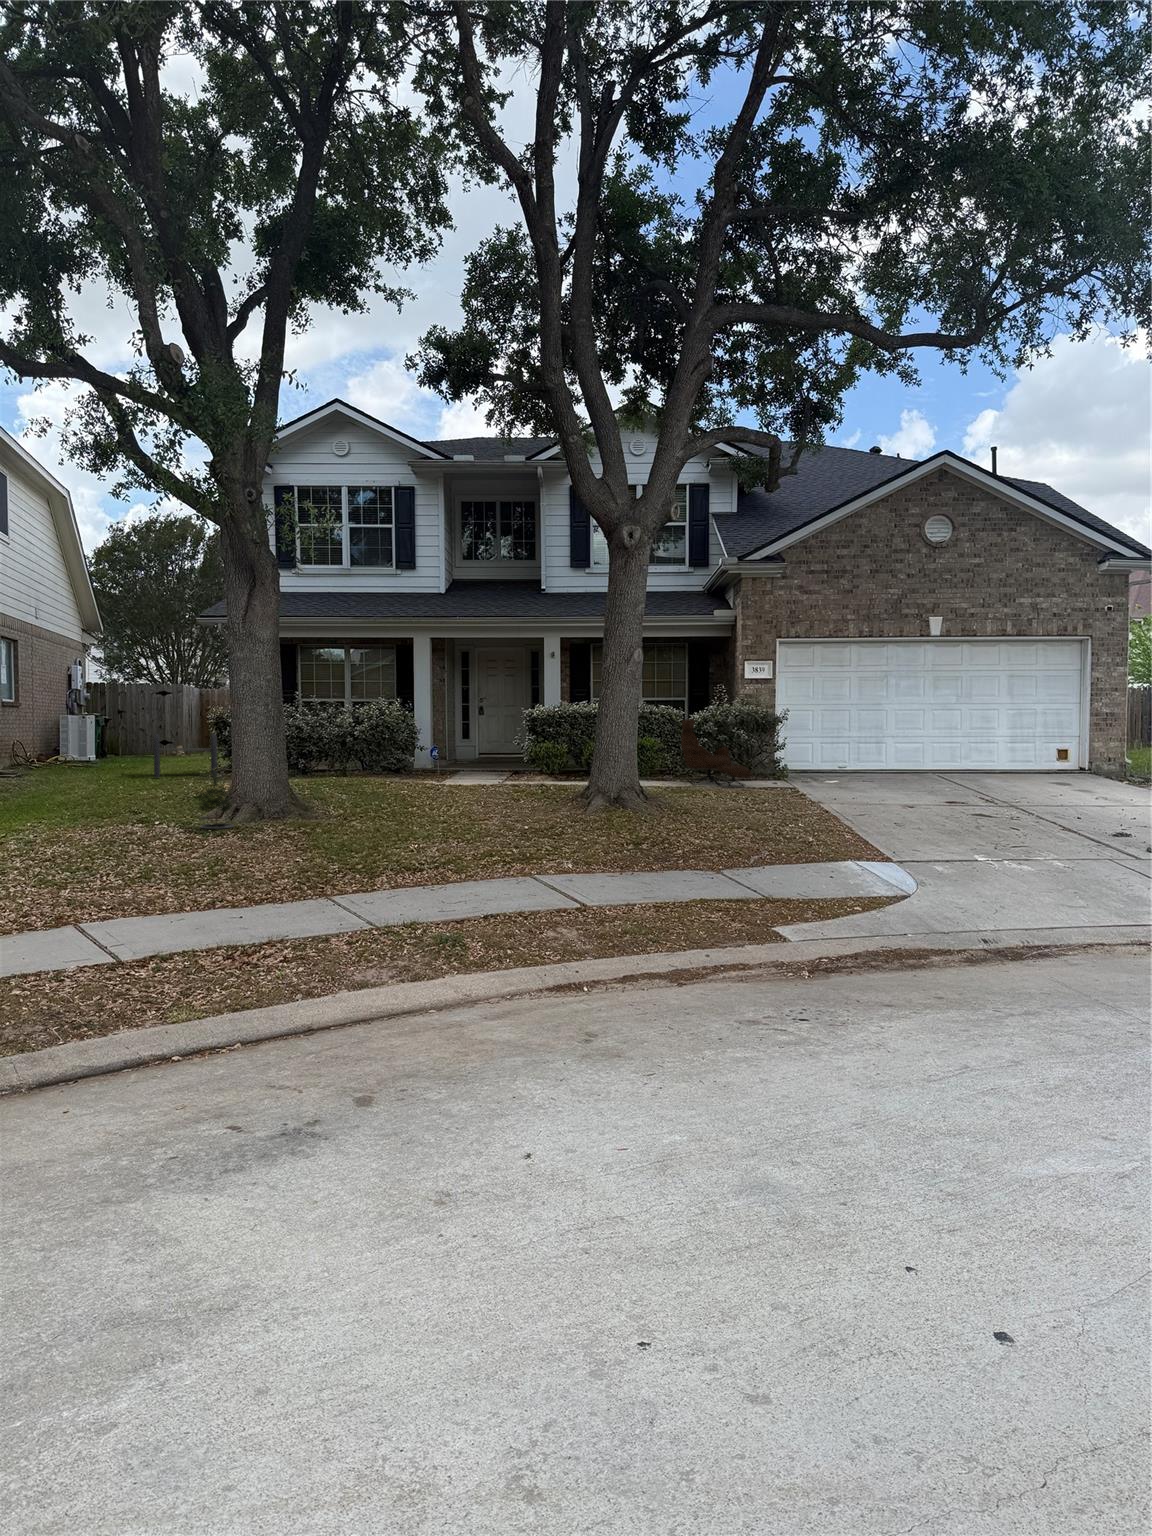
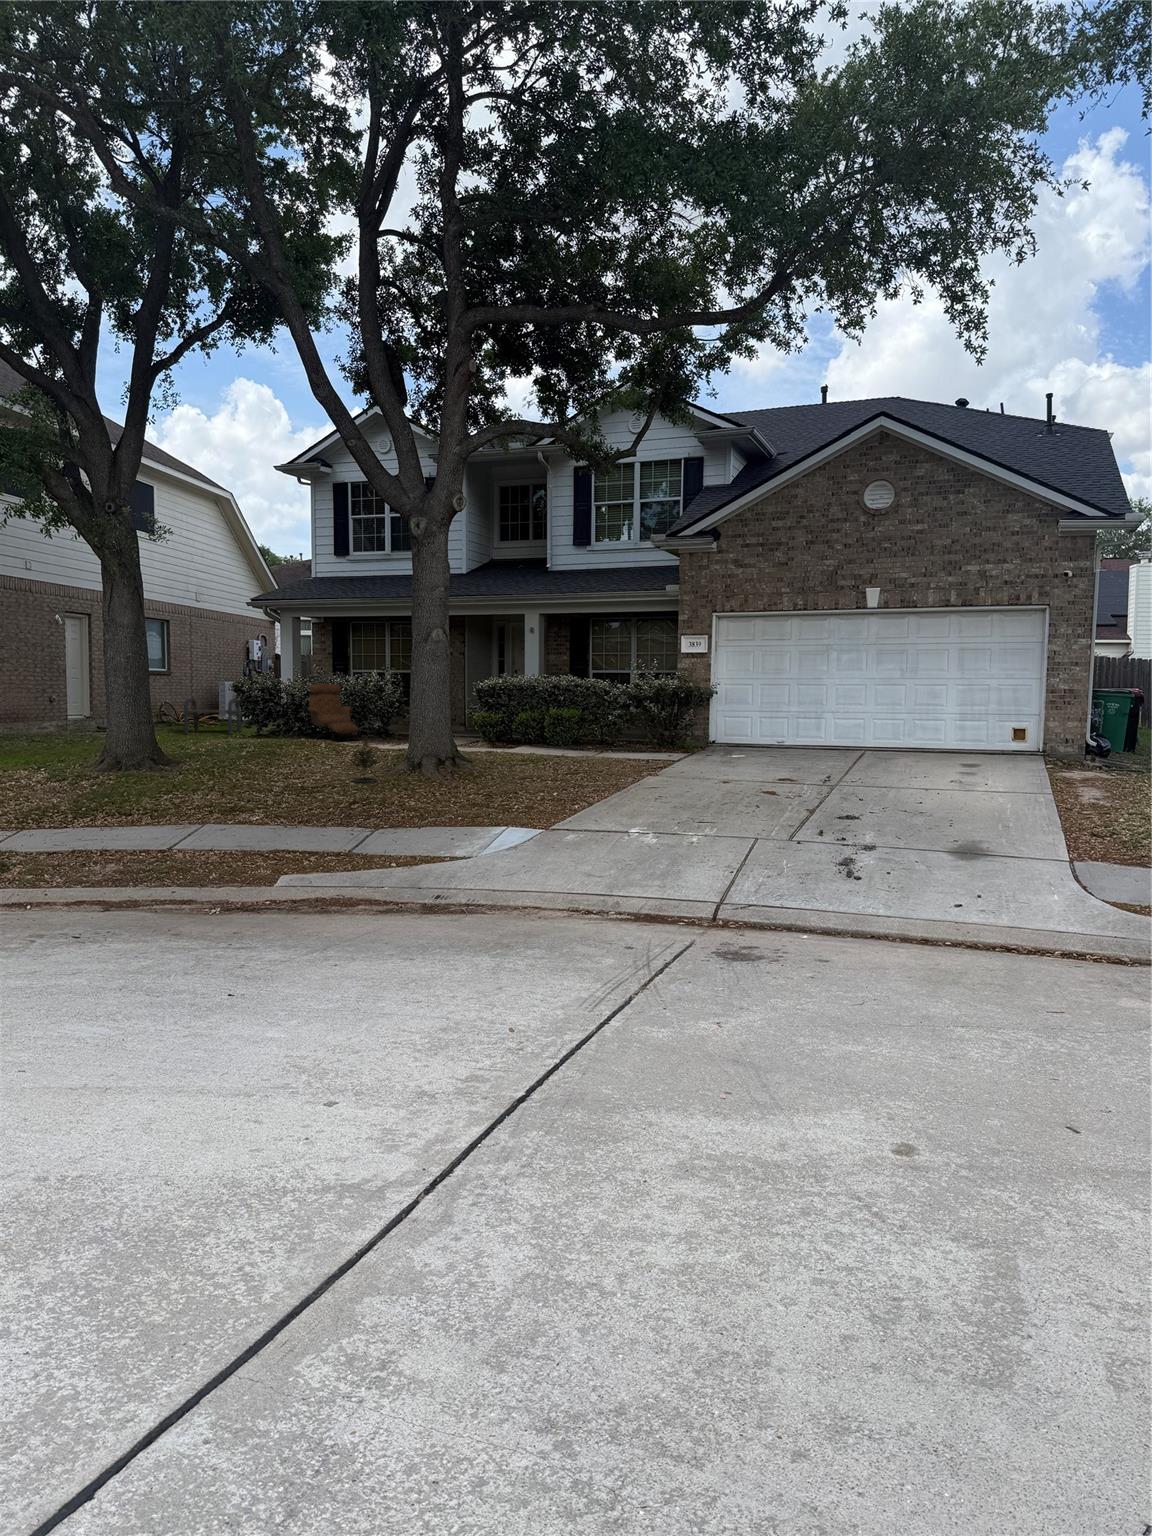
lounge chair: present [681,719,752,787] -> present [308,683,358,740]
potted tree: present [196,774,233,829] -> present [351,740,378,782]

